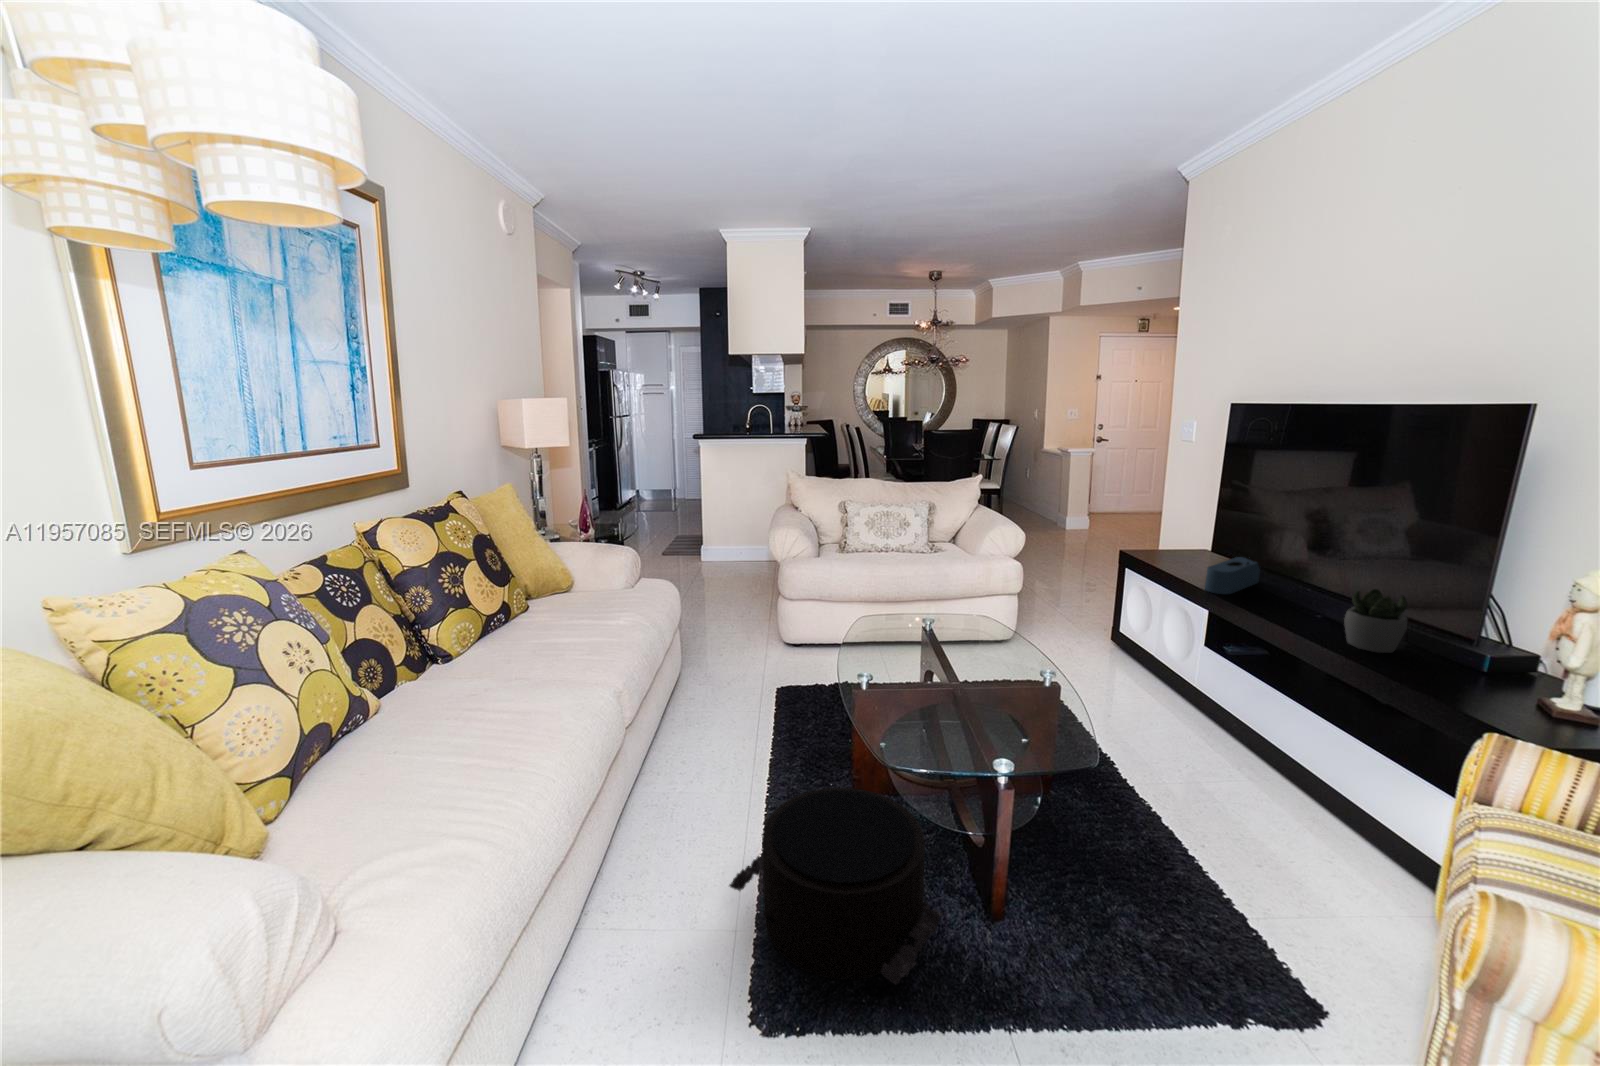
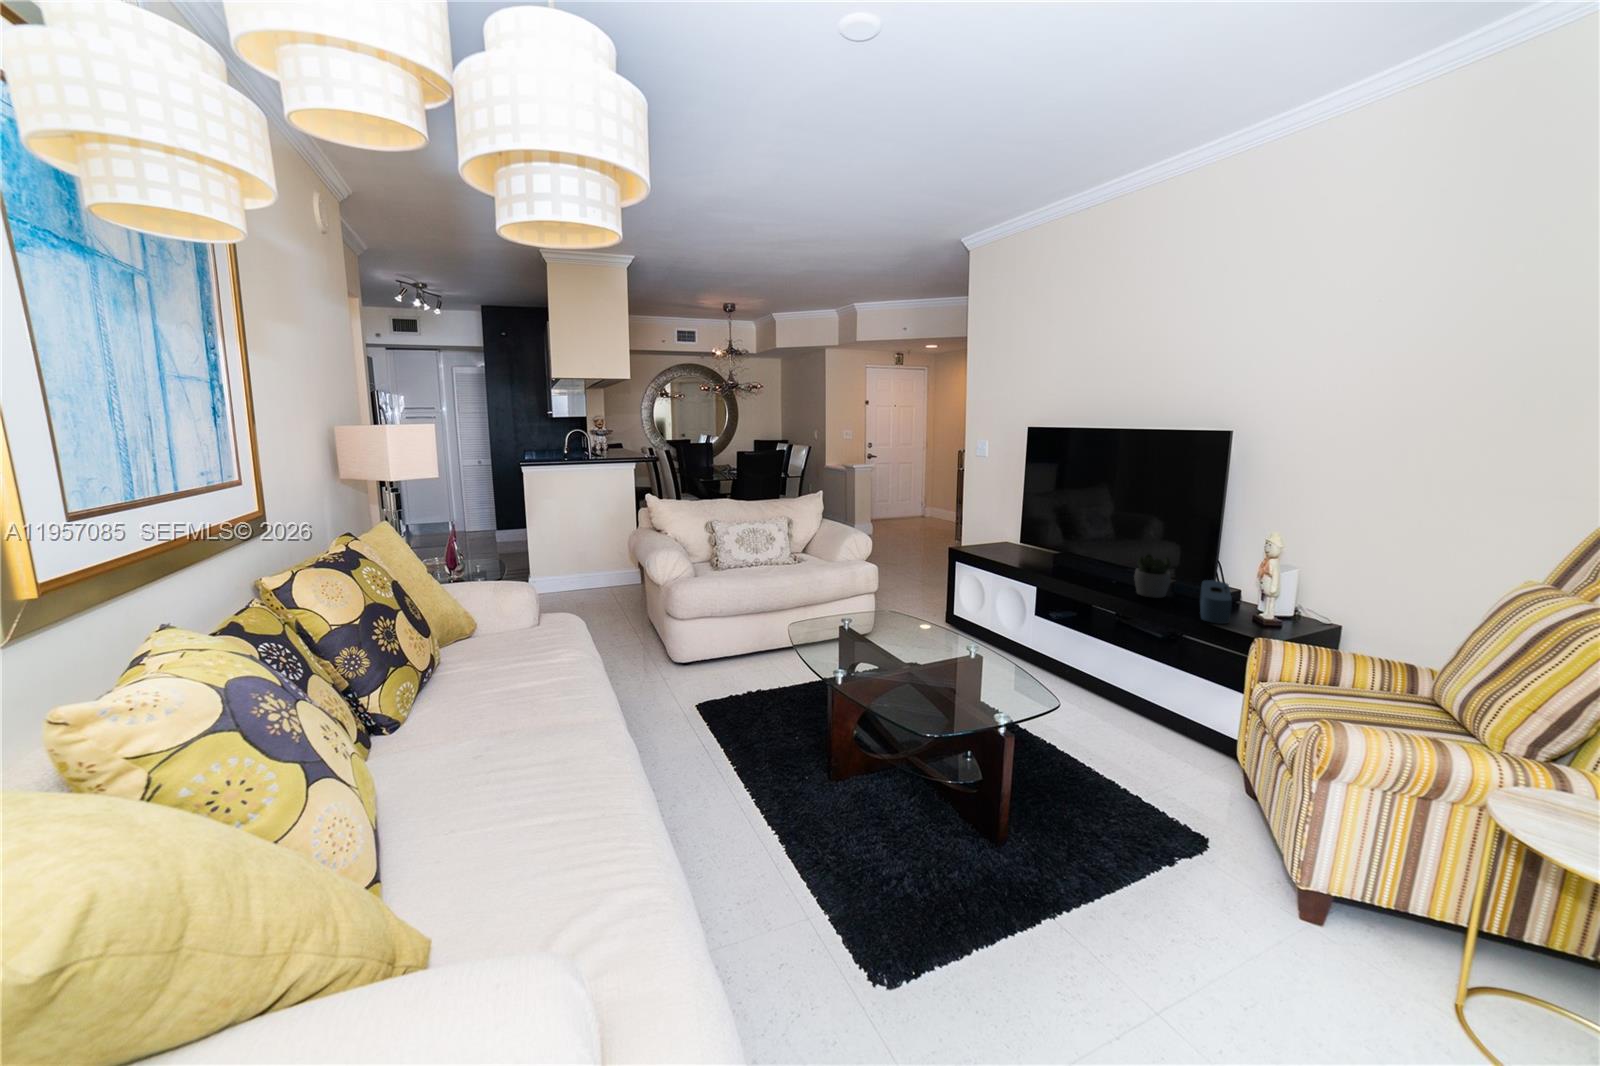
speaker: present [1205,557,1260,594] -> present [1200,580,1232,624]
pouf: present [729,788,943,984] -> none [788,766,976,930]

